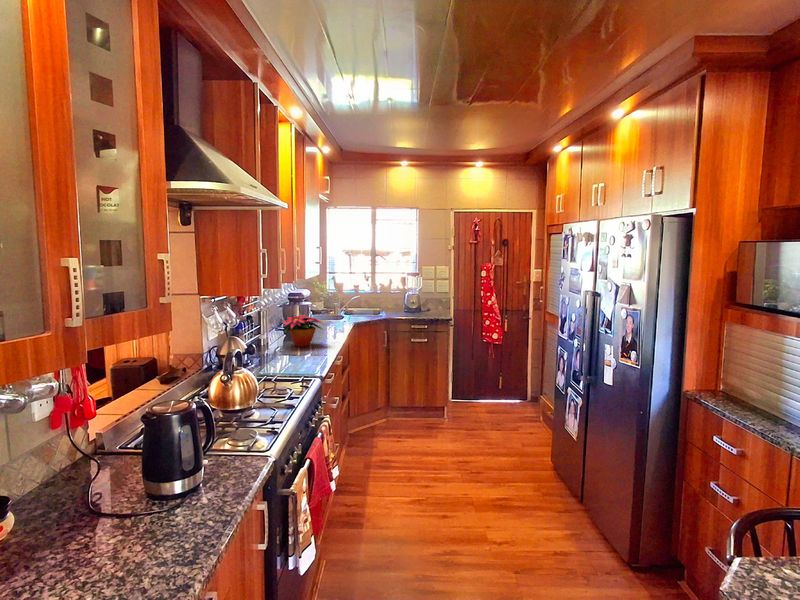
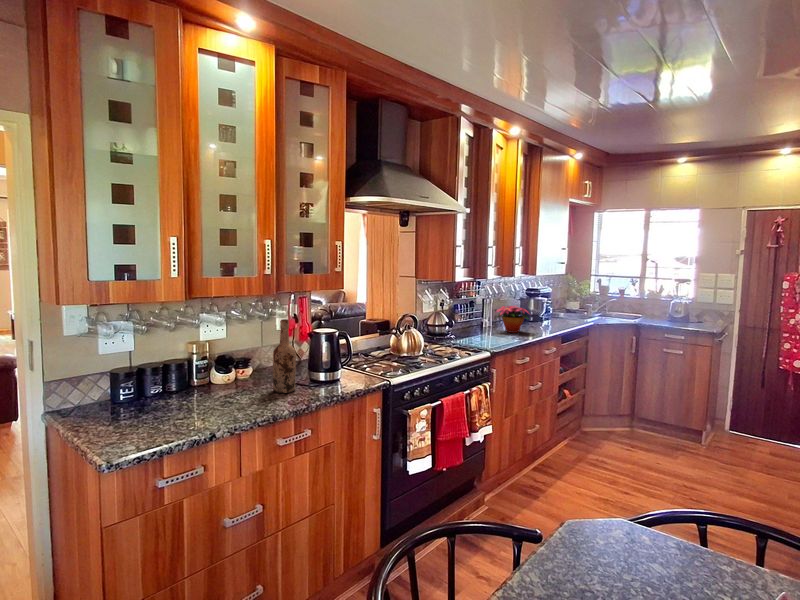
wine bottle: none [105,409,155,554] -> present [273,319,296,393]

